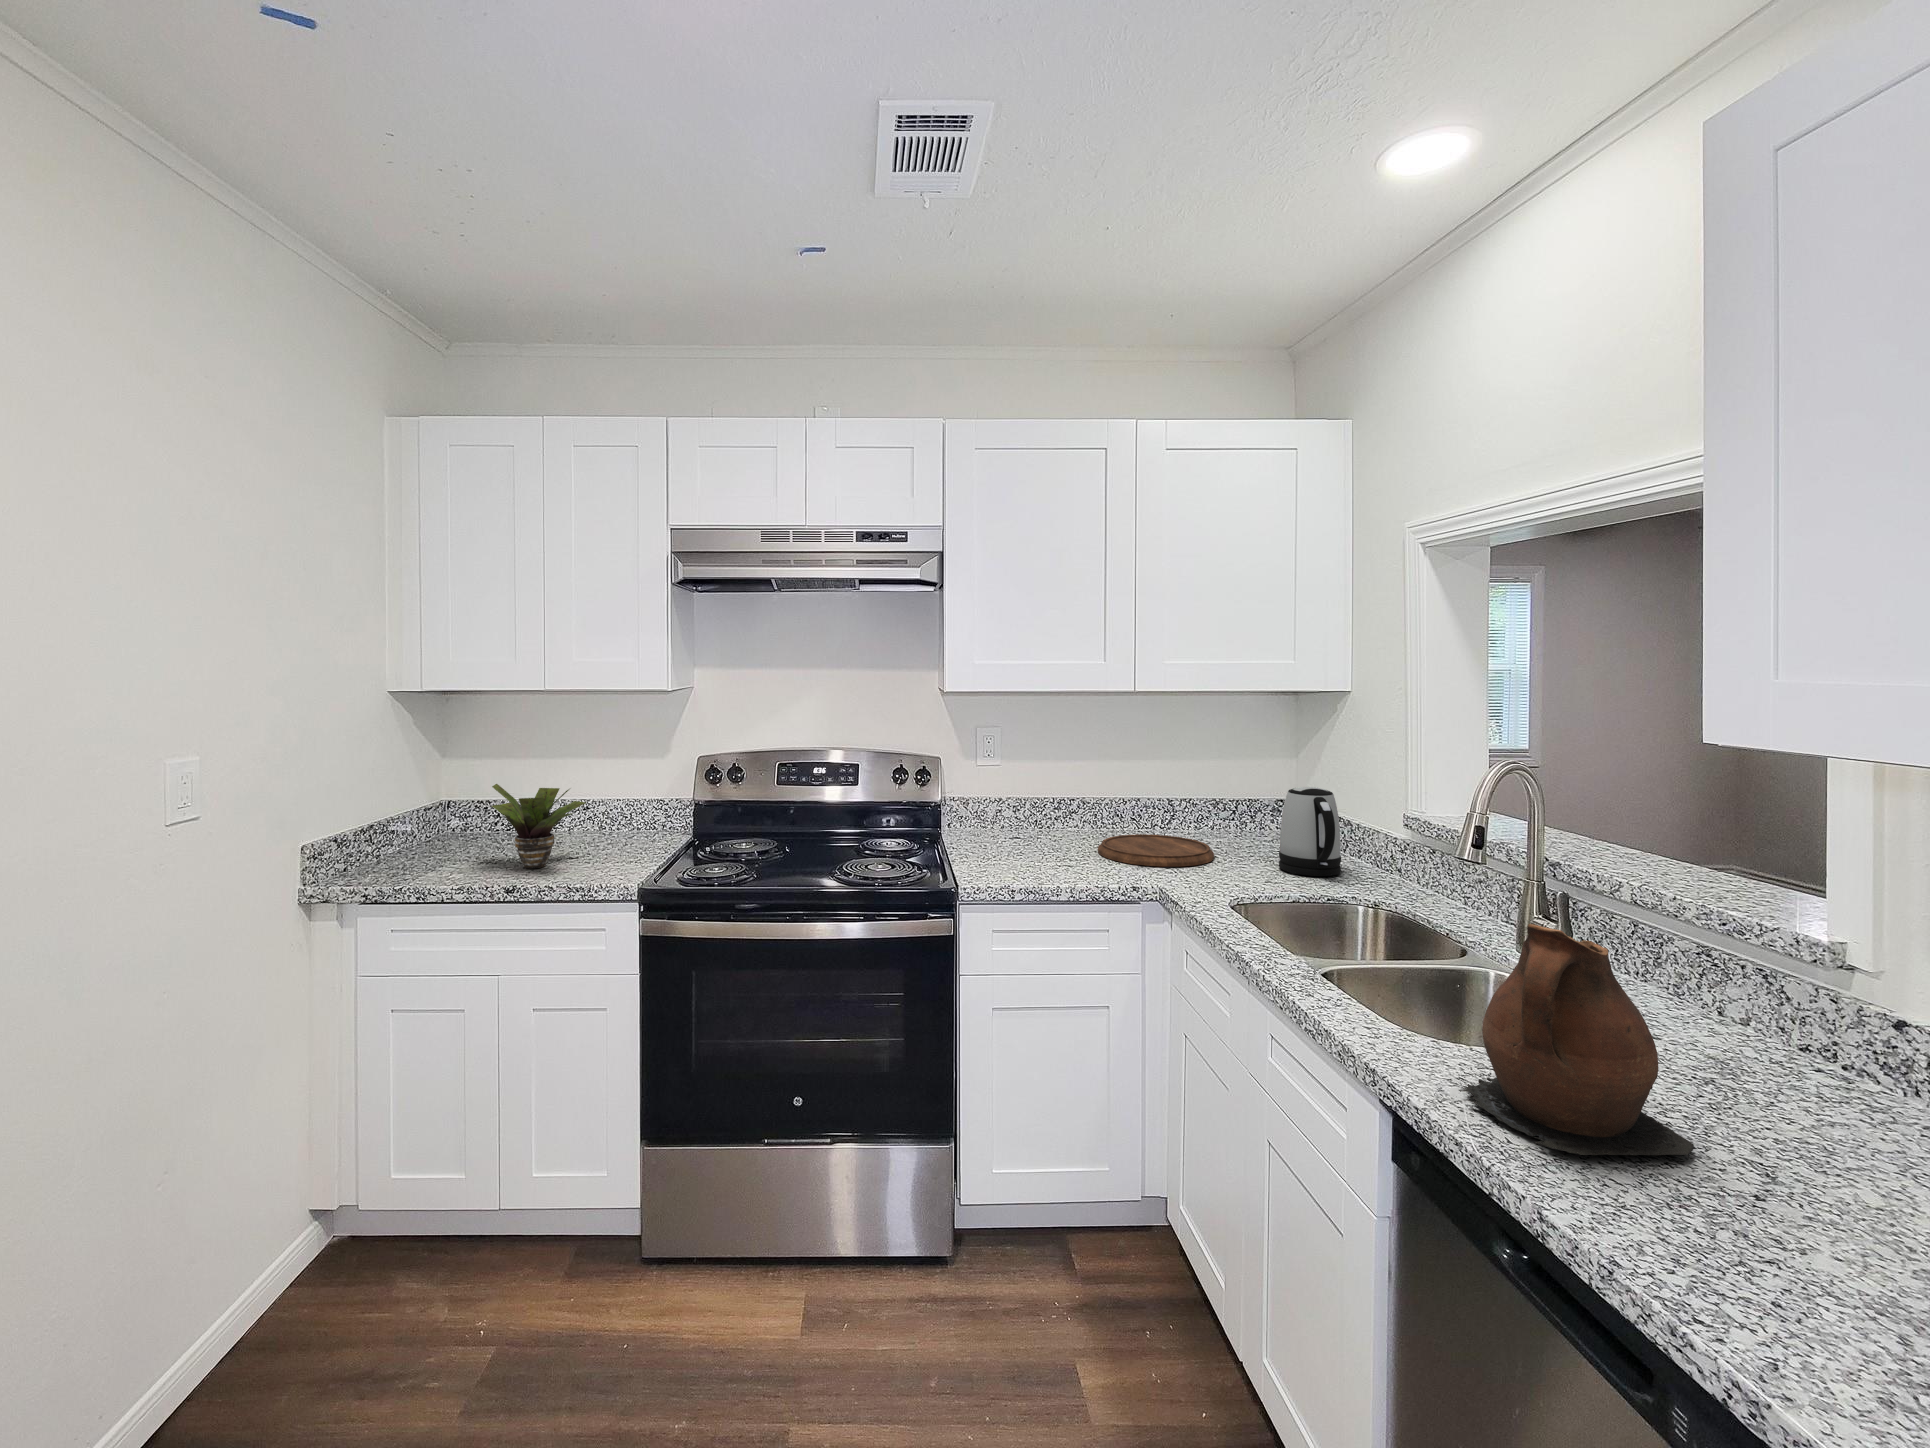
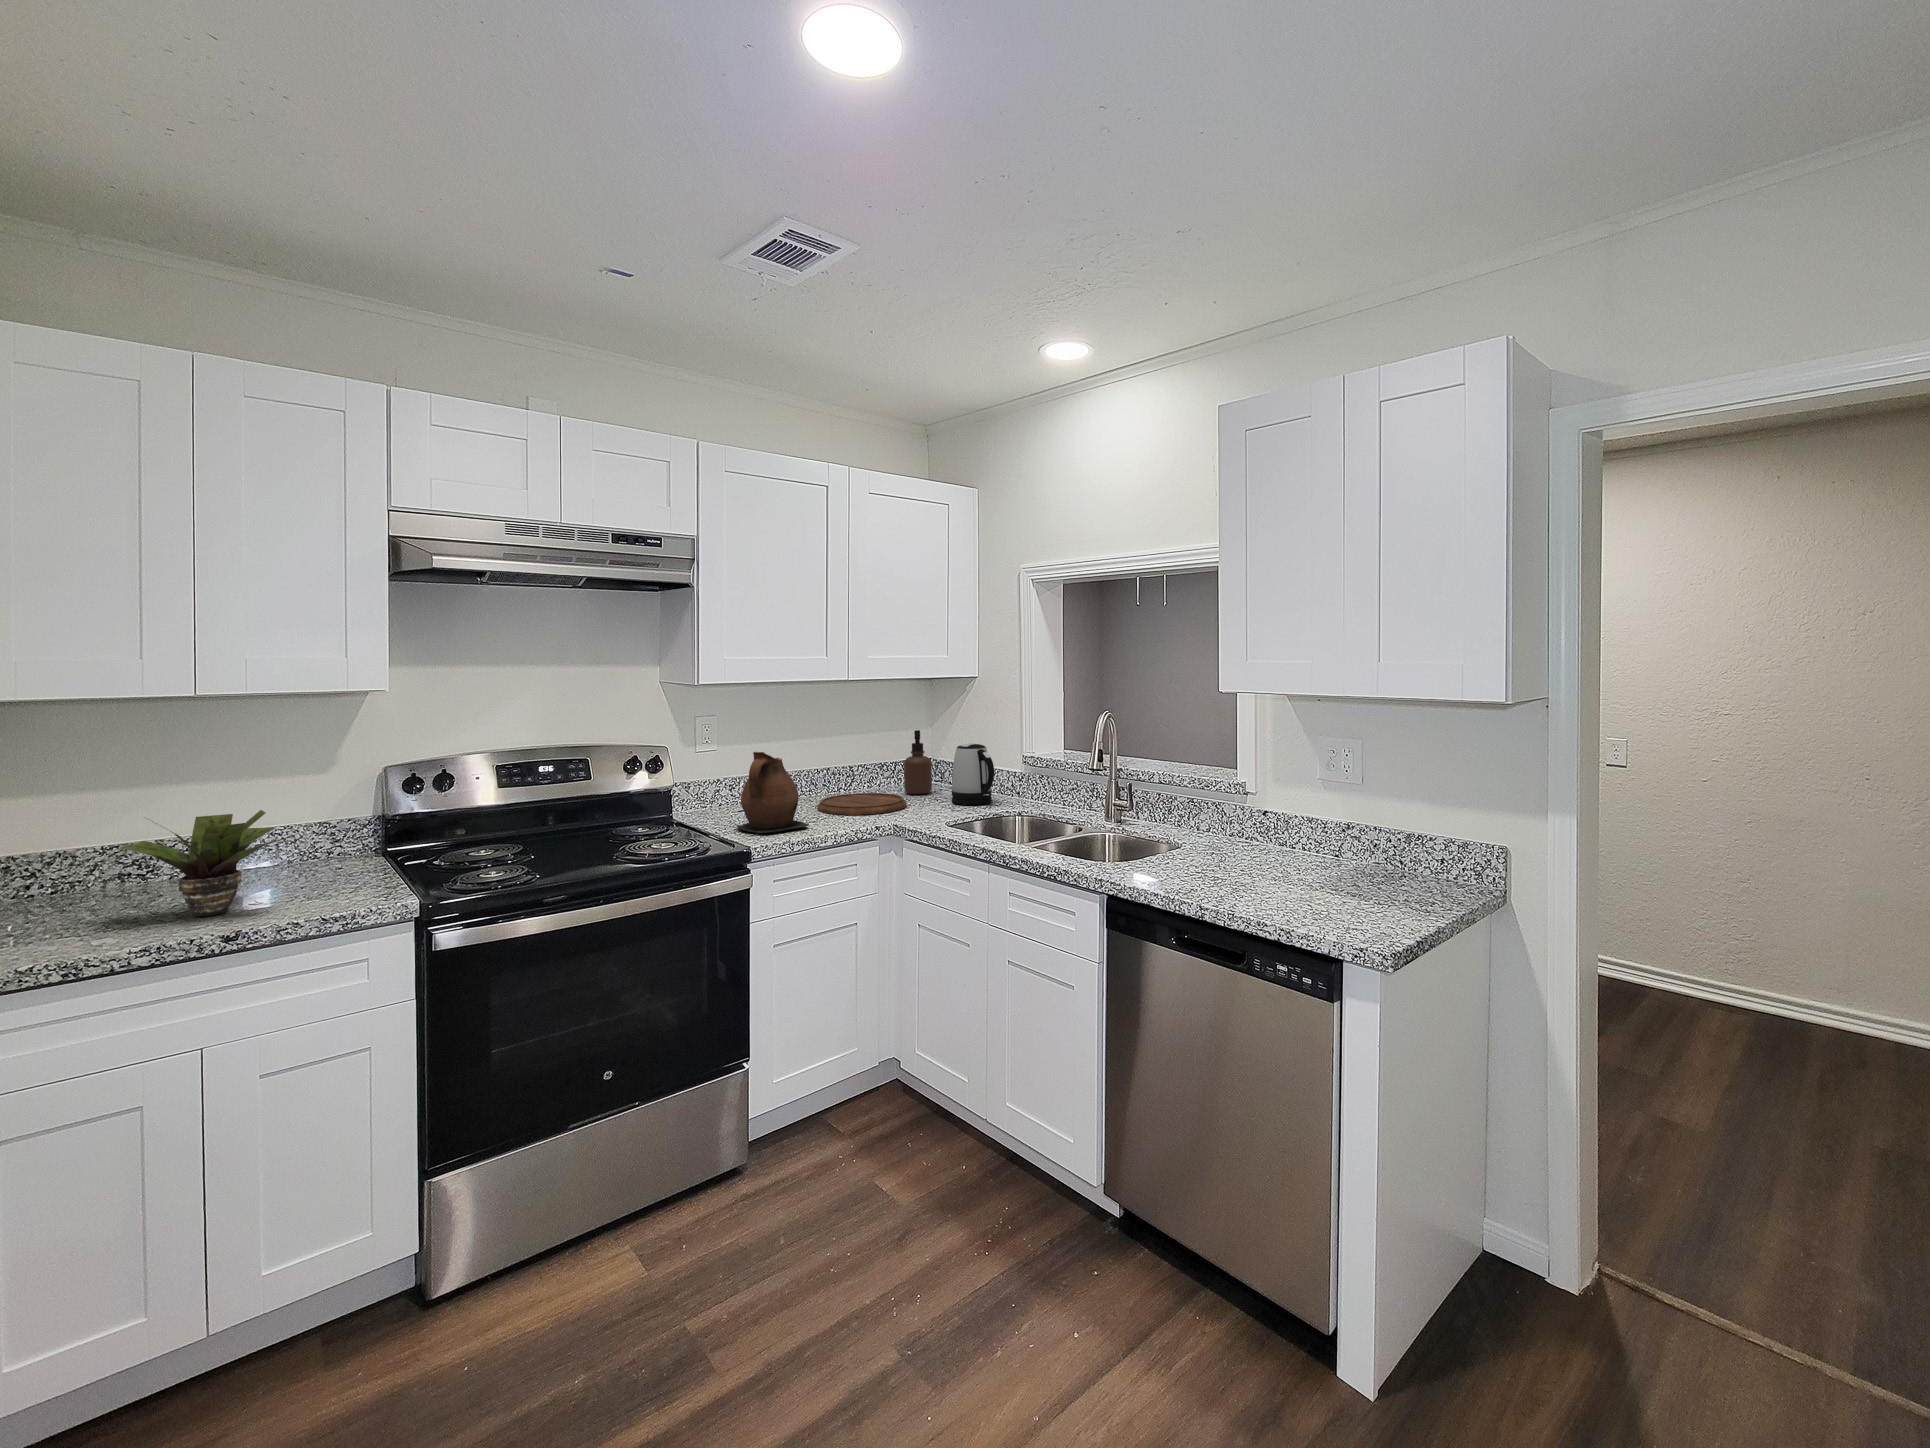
soap dispenser: none [1234,761,1273,848] -> present [904,730,932,795]
ceramic pitcher: present [1459,924,1694,1158] -> present [737,752,809,833]

